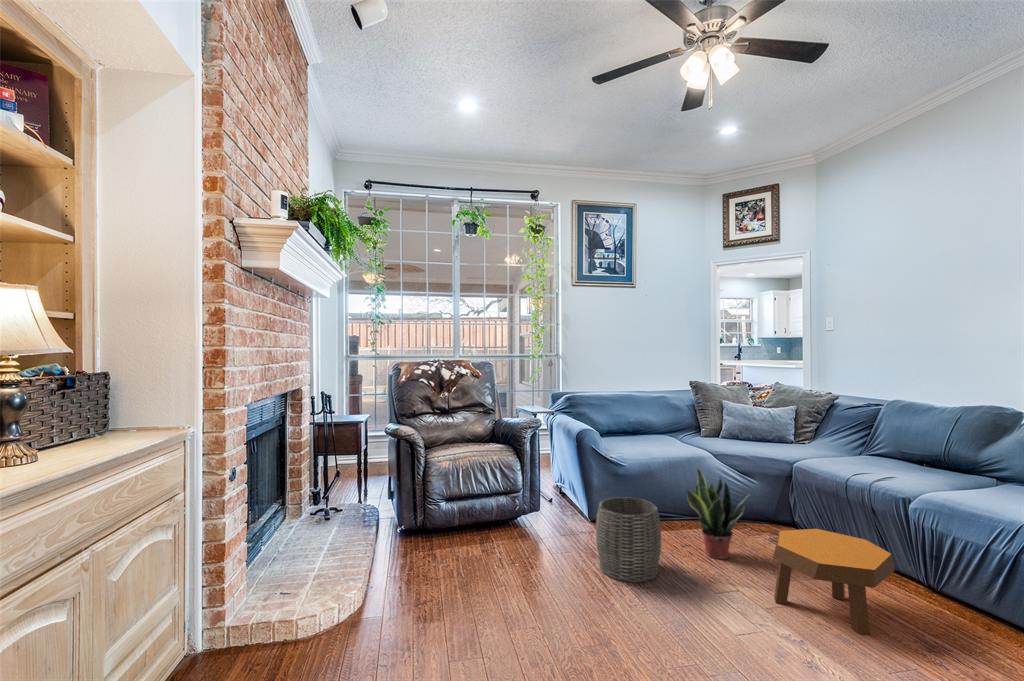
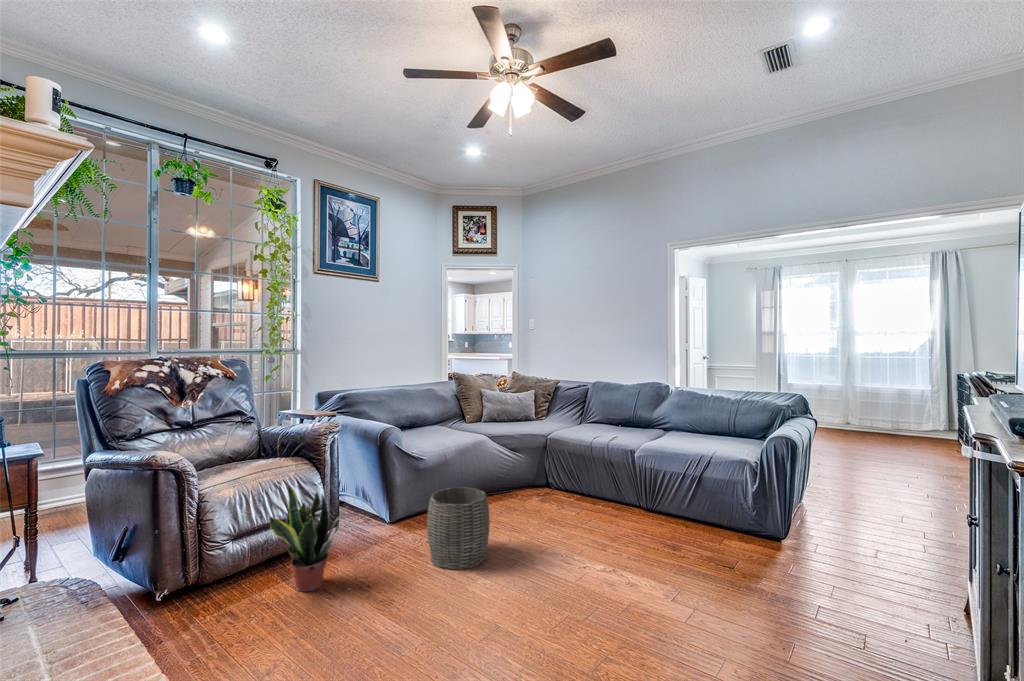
potted plant: present [687,469,745,559] -> present [270,486,344,592]
footstool: present [773,529,895,634] -> none [572,484,650,553]

